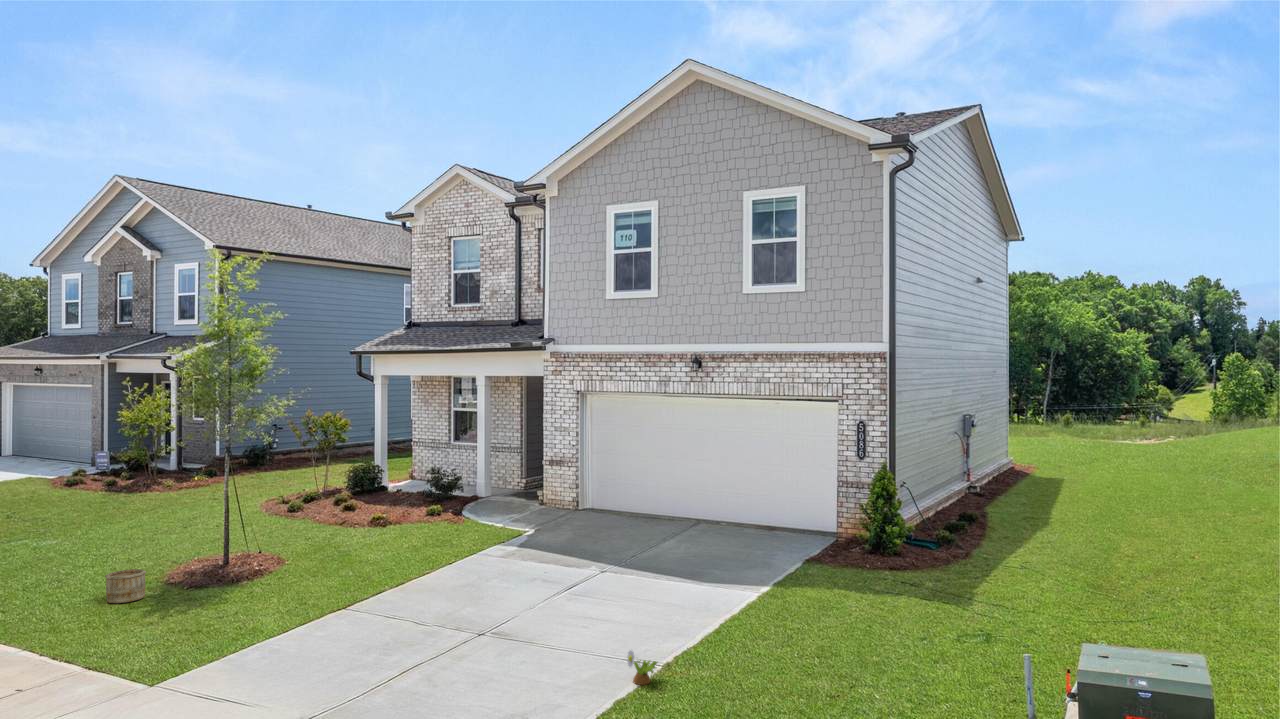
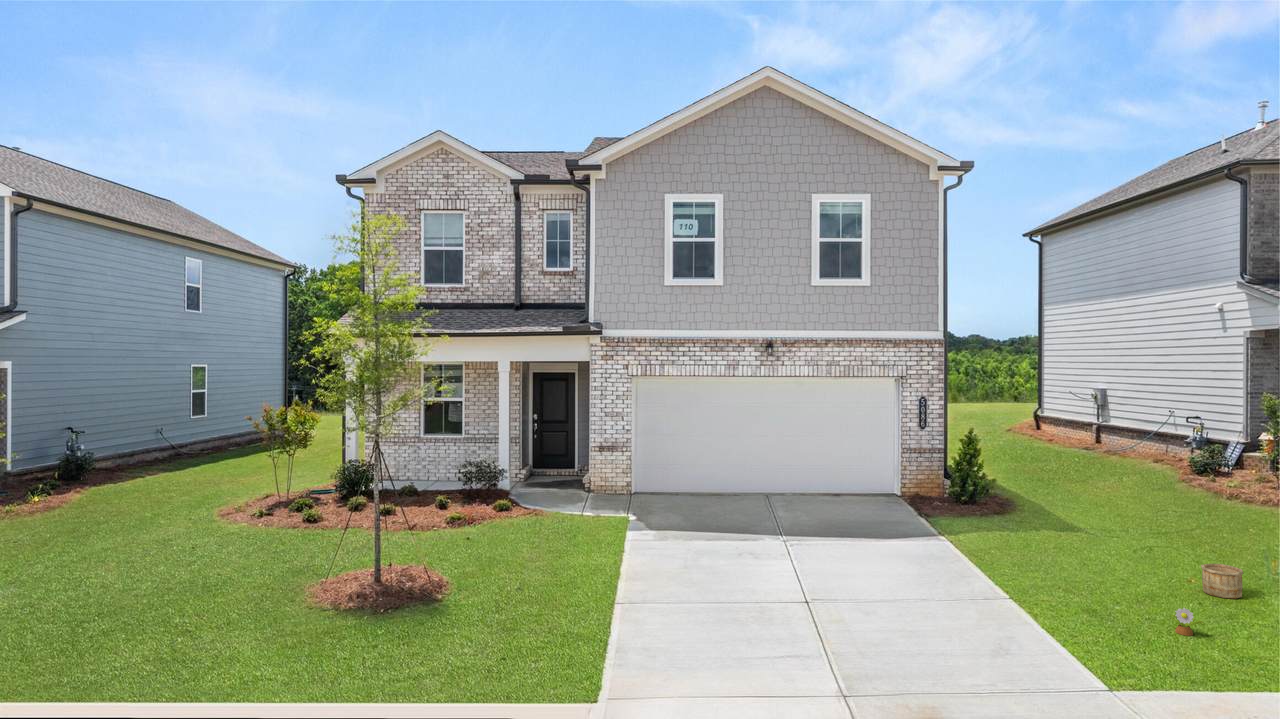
wooden bucket: present [105,569,146,603] -> present [1201,564,1243,599]

